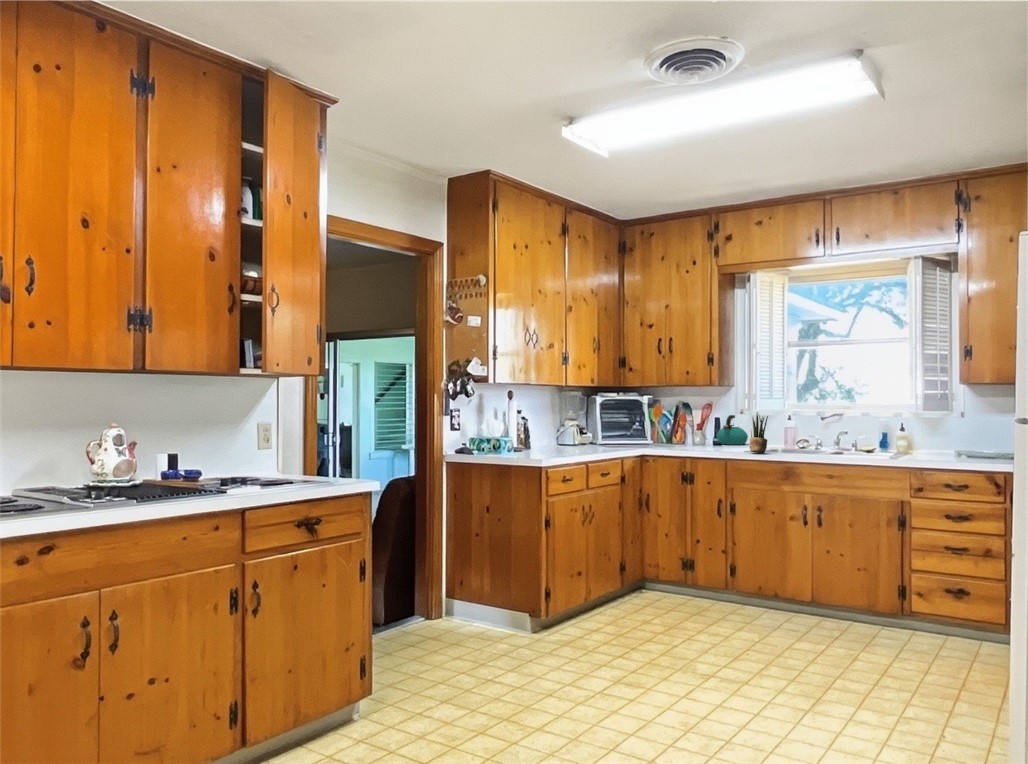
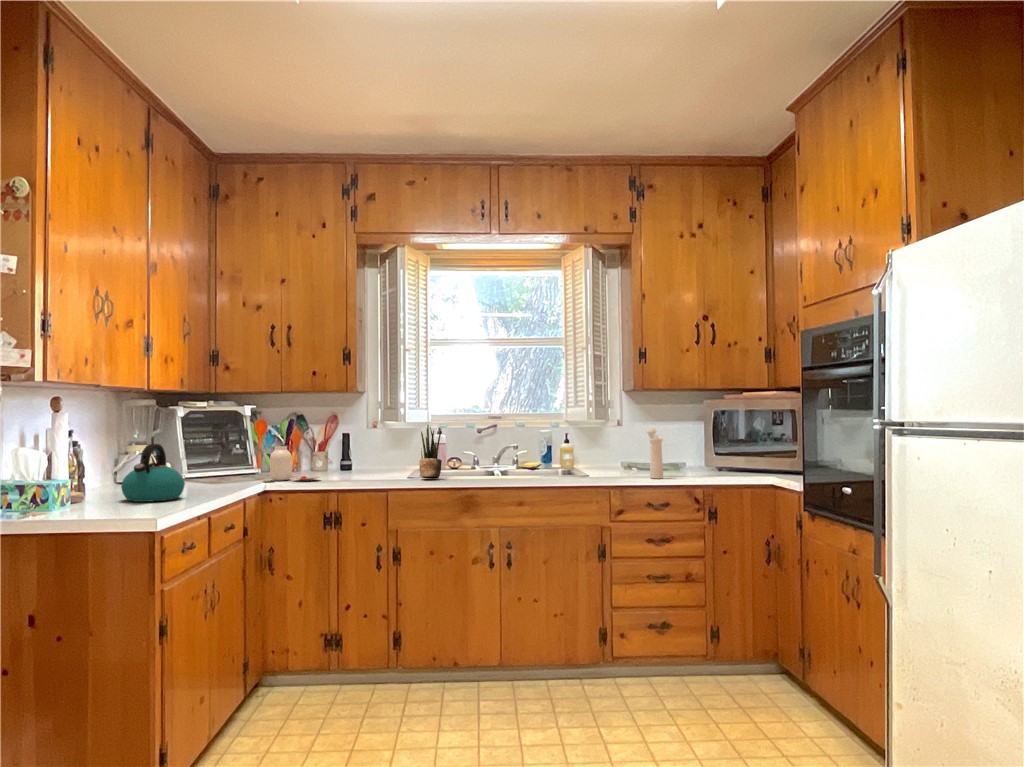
kettle: present [717,415,748,445] -> present [121,444,185,502]
pepper mill: none [949,421,964,465] -> present [647,429,663,479]
jar: none [642,424,681,449] -> present [270,446,320,481]

